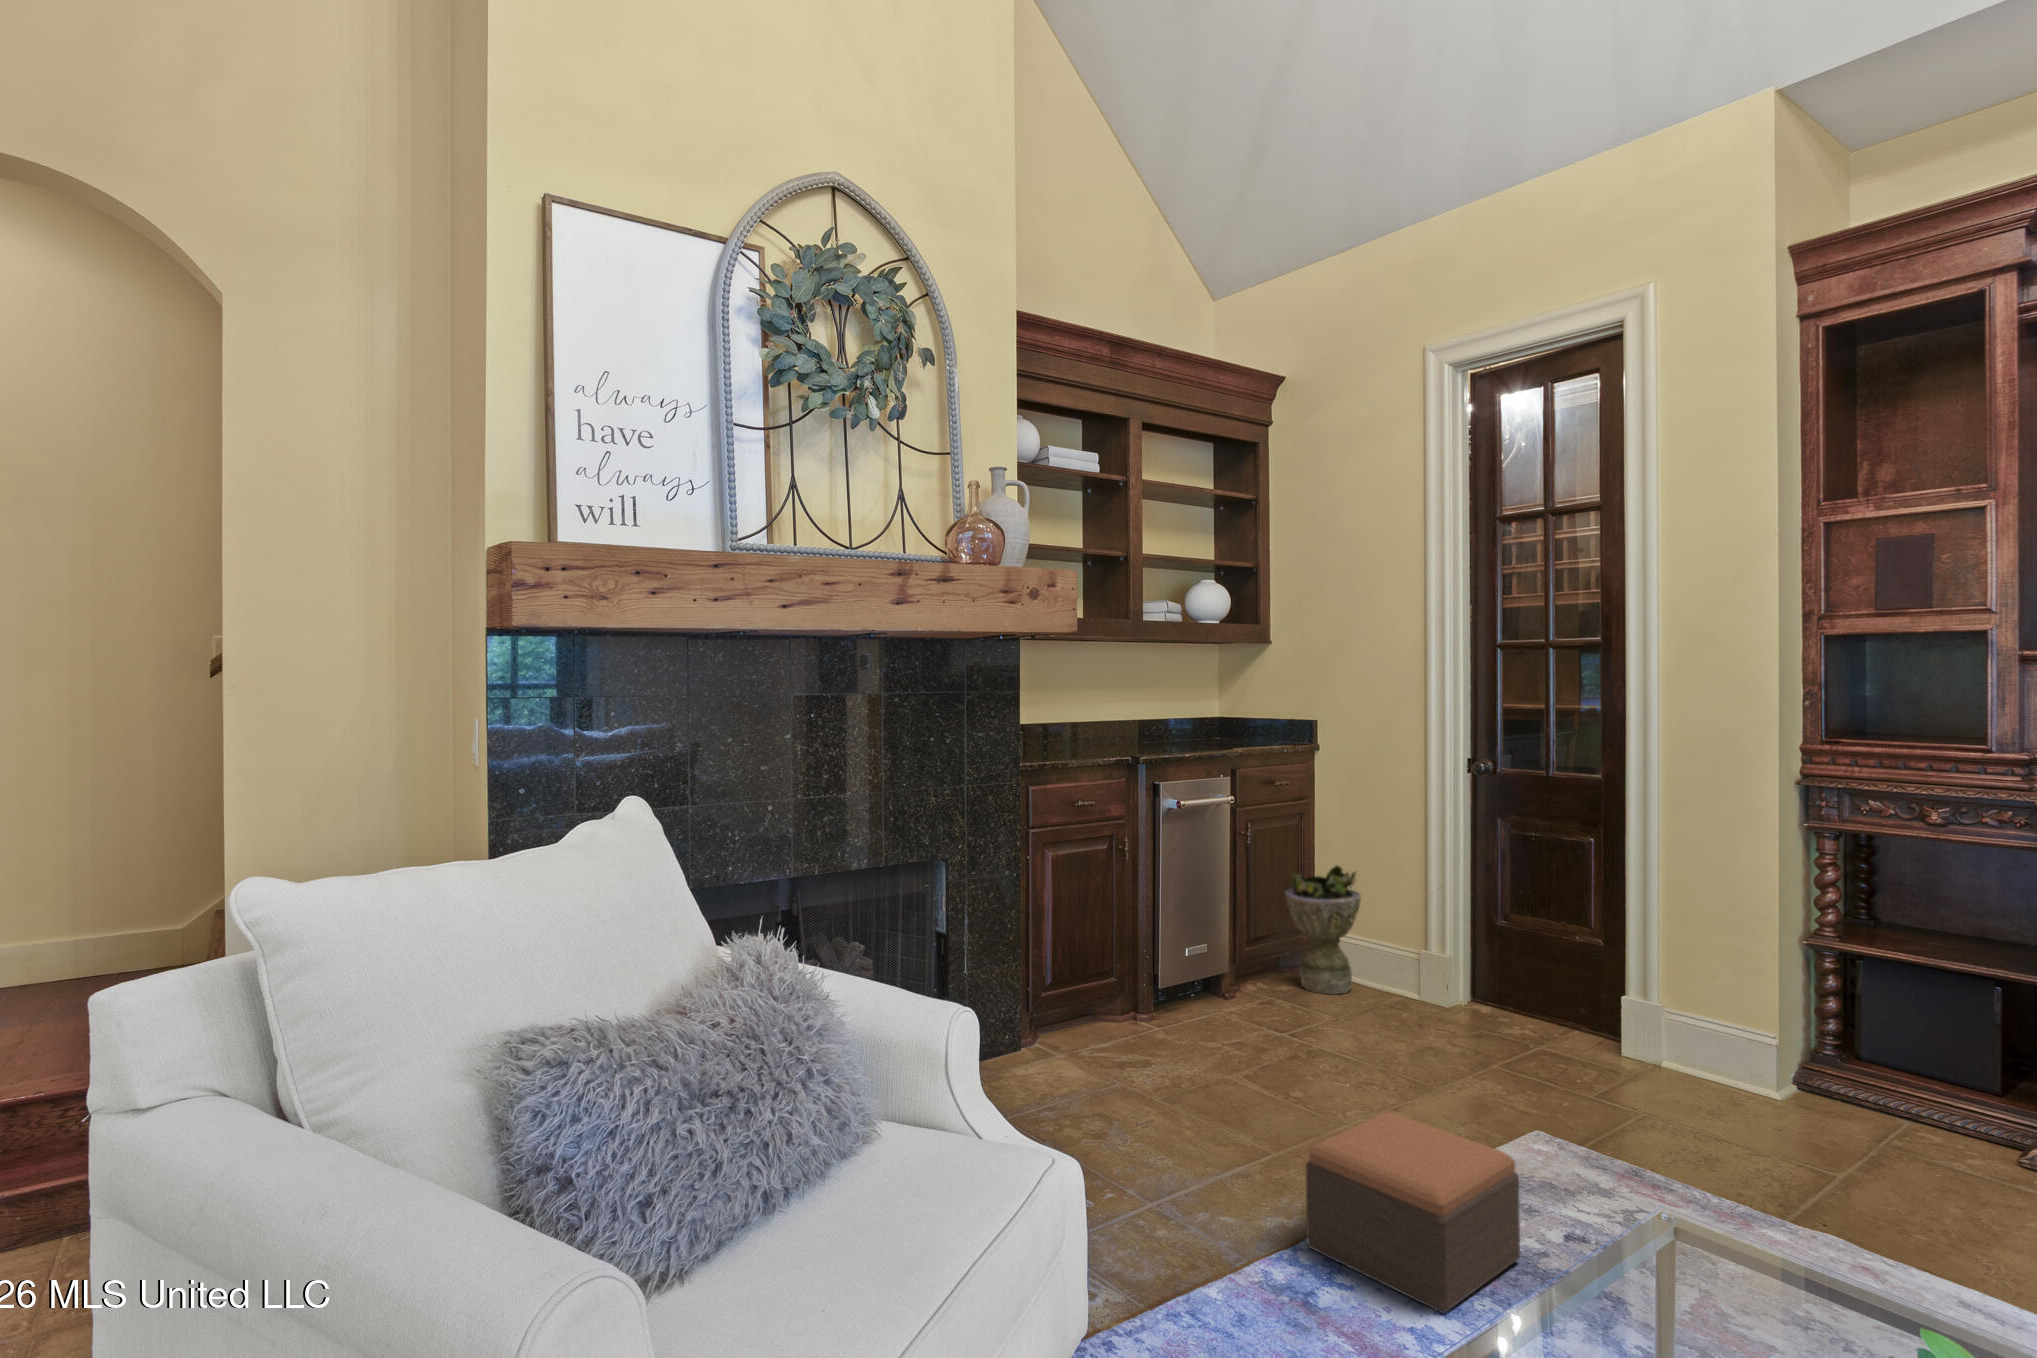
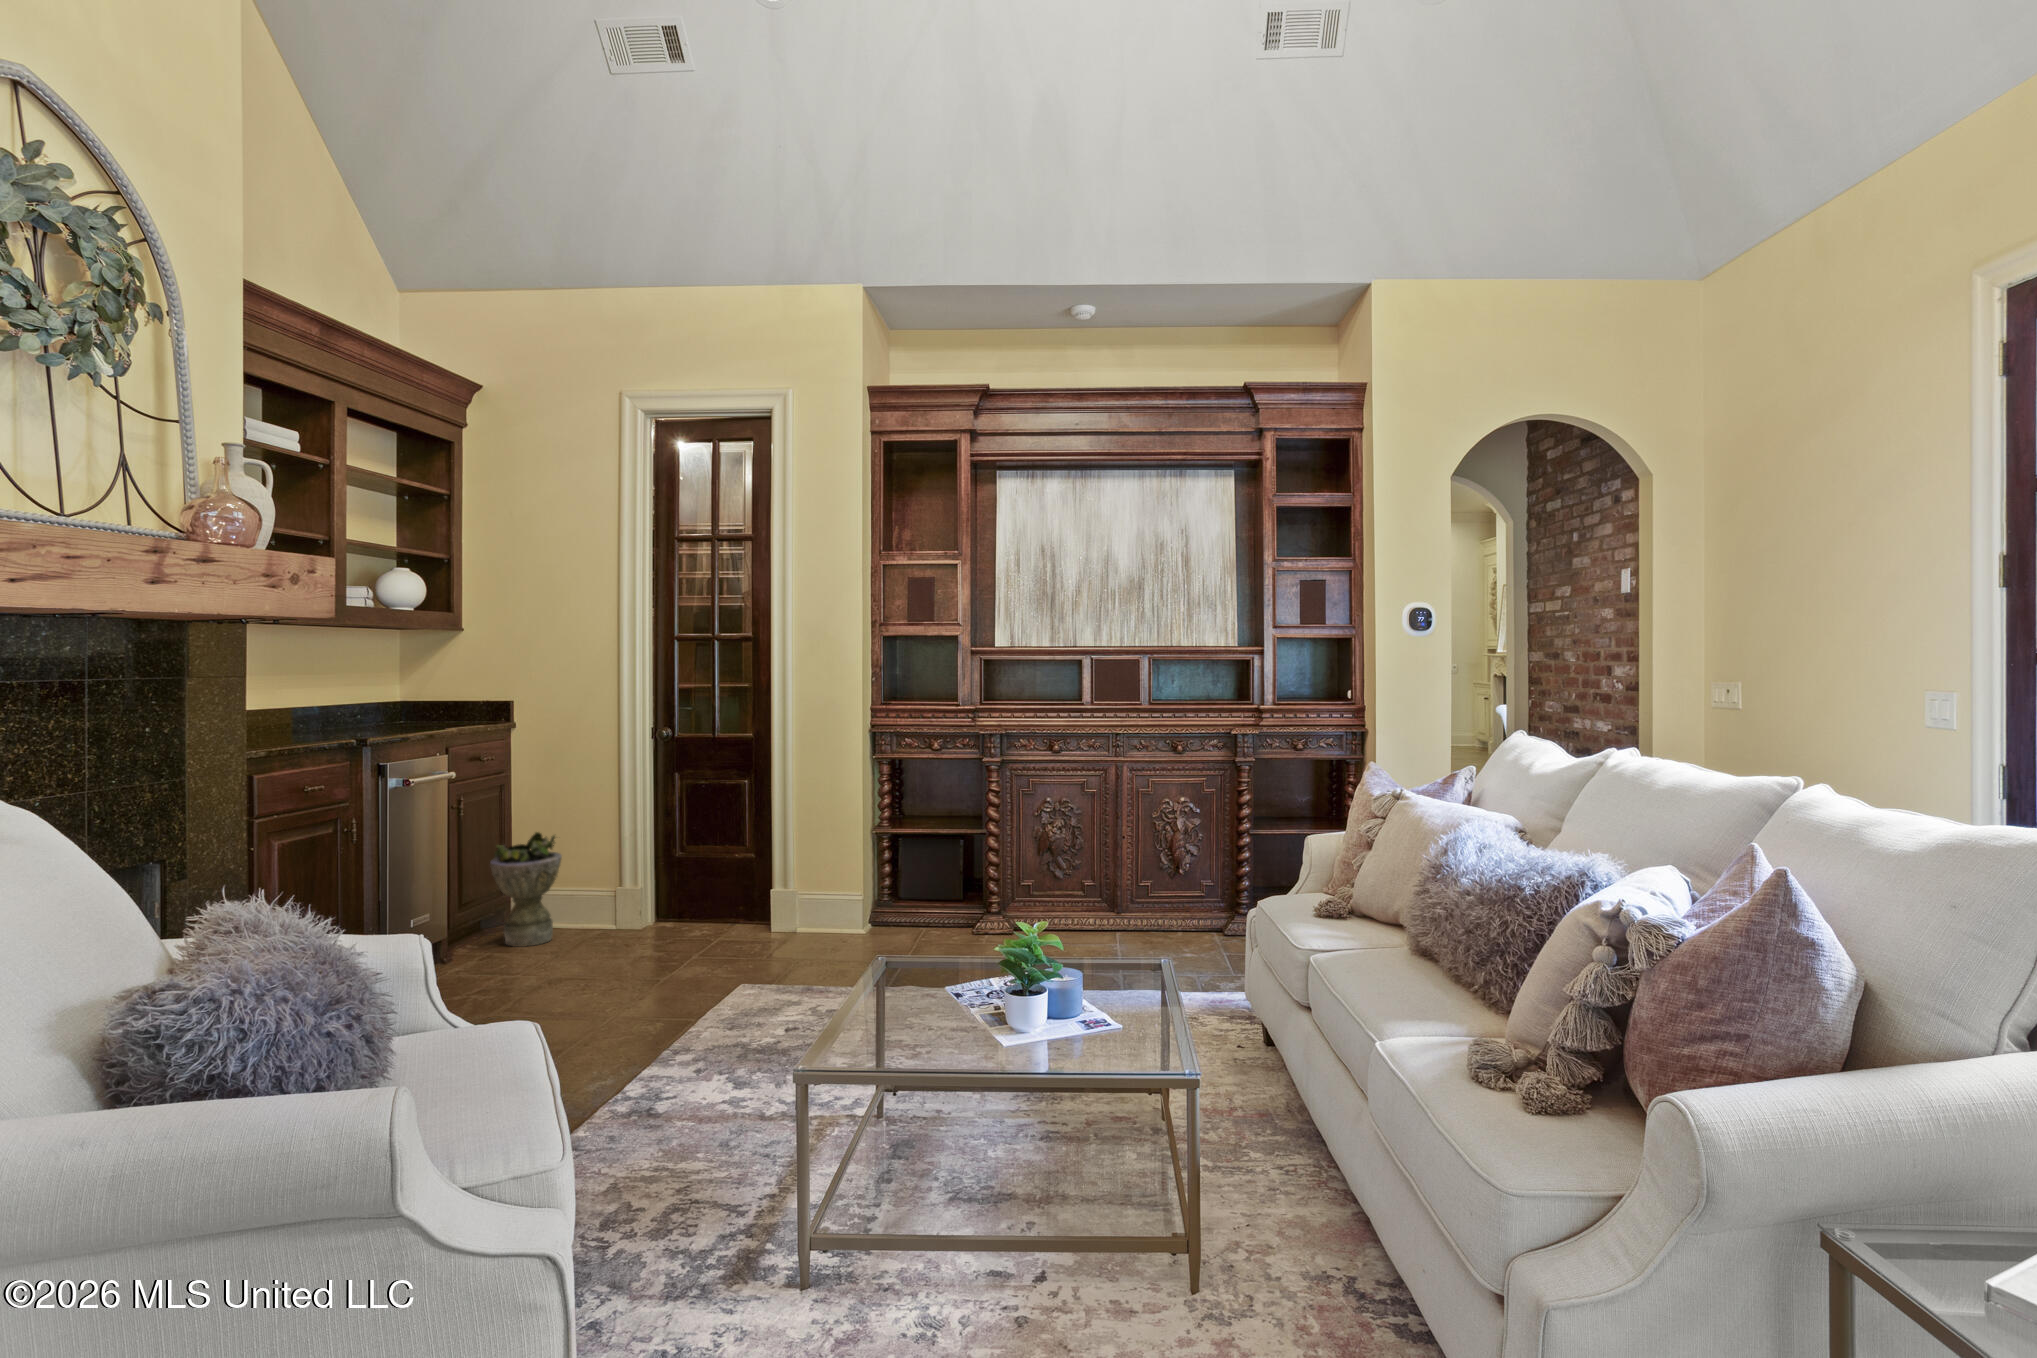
footstool: present [1306,1112,1520,1313] -> none [630,981,766,1089]

